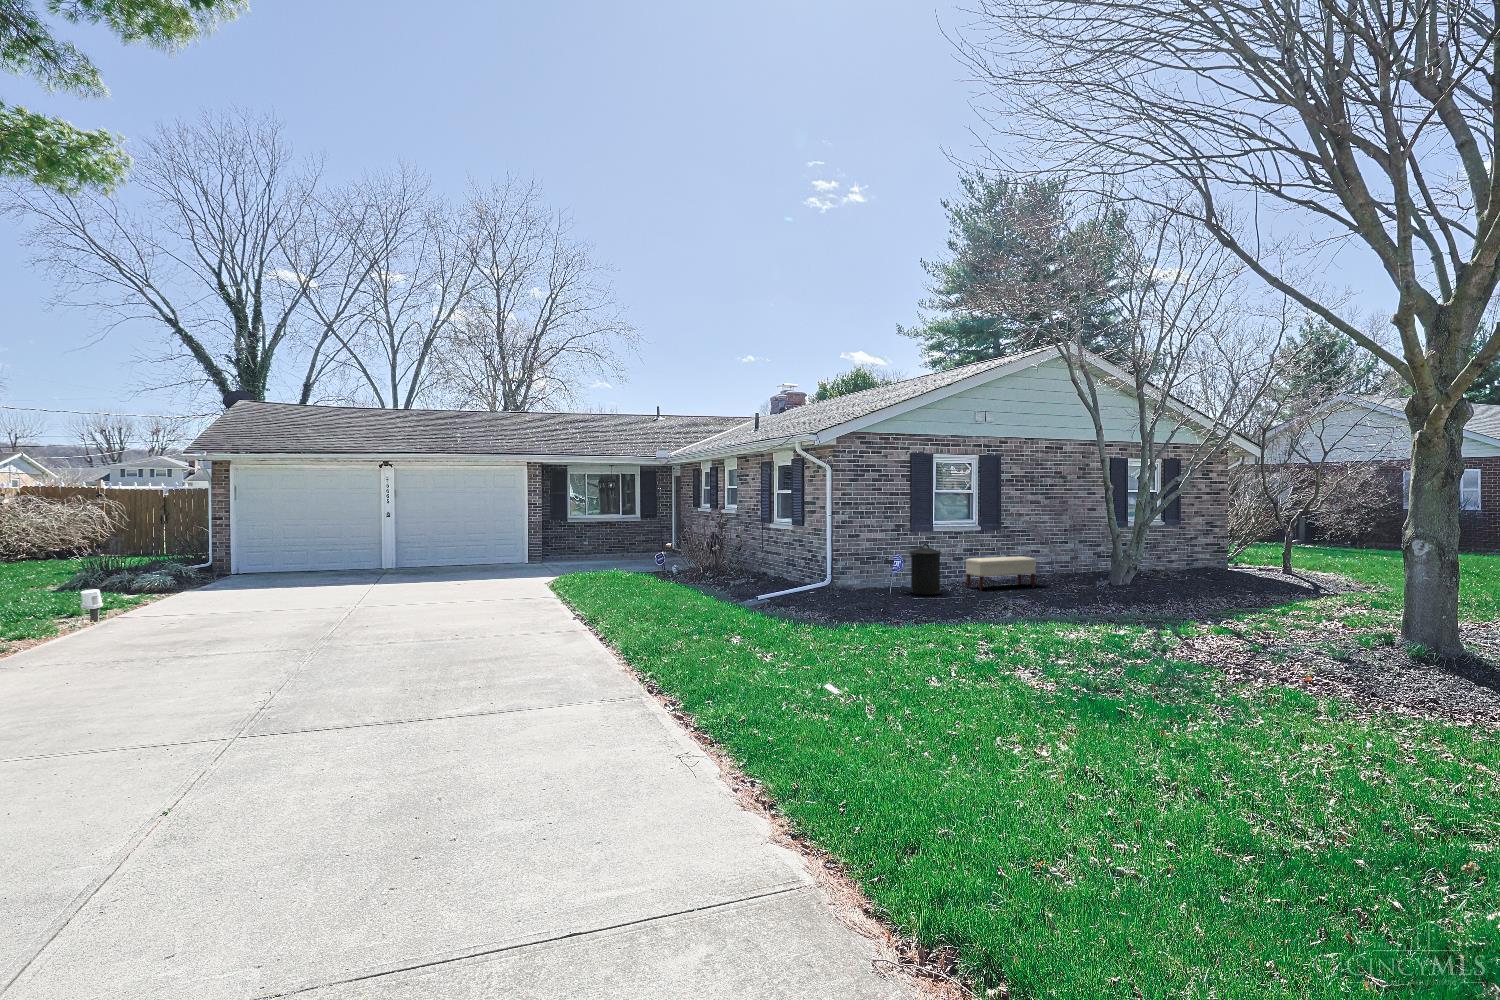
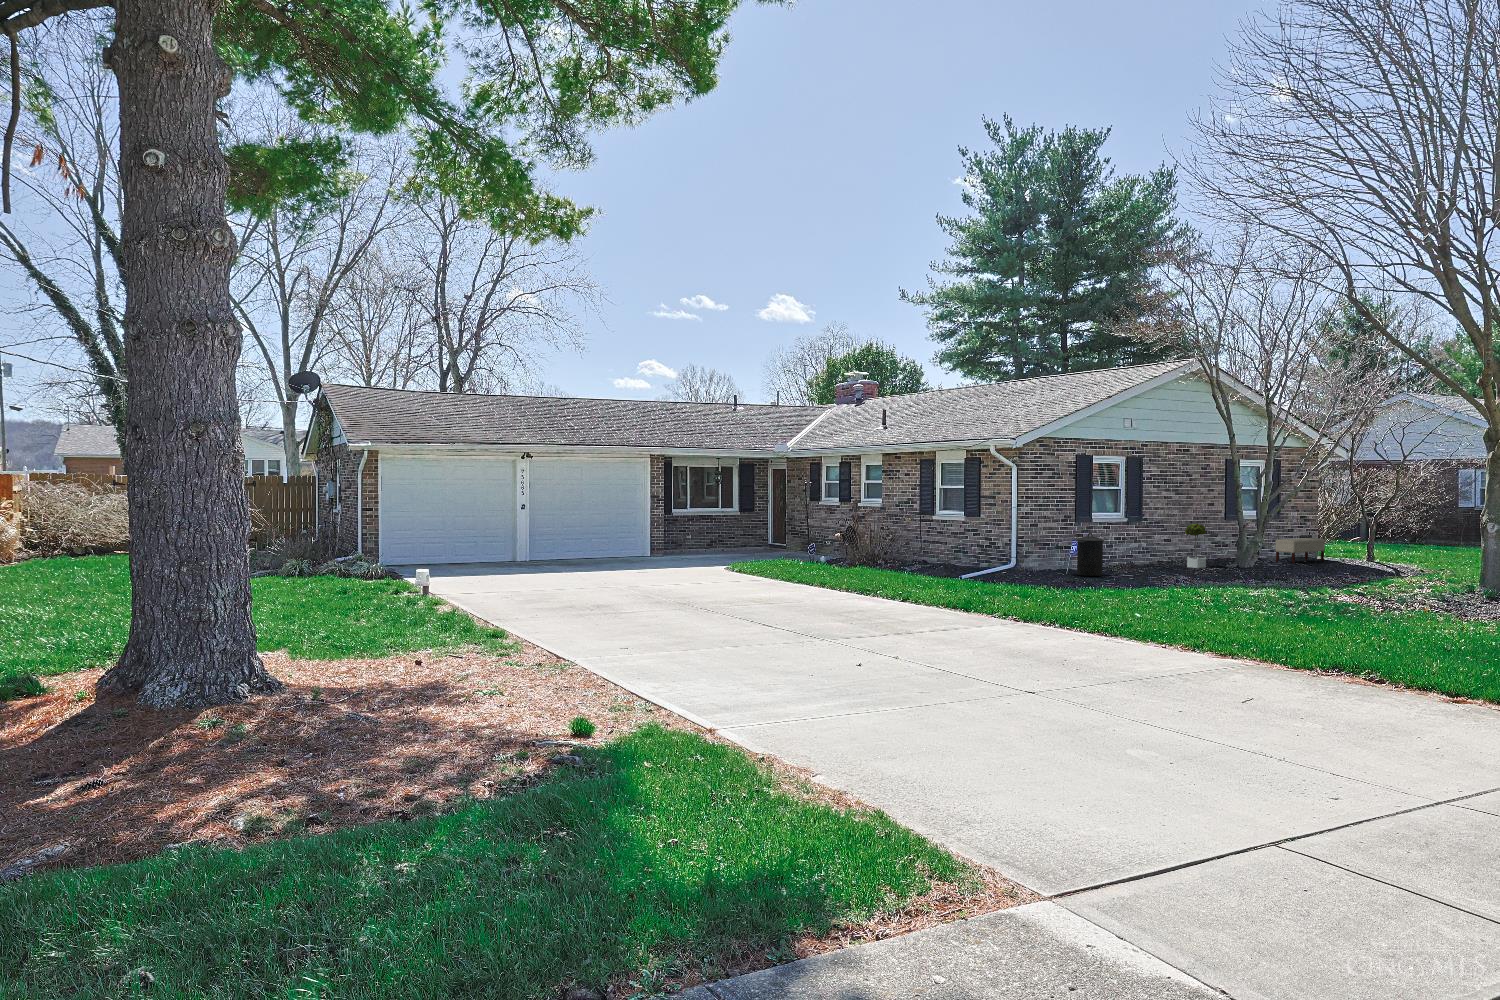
potted tree: none [1054,531,1079,583] -> present [1185,523,1206,568]
bench: present [966,556,1036,590] -> present [1275,538,1325,564]

